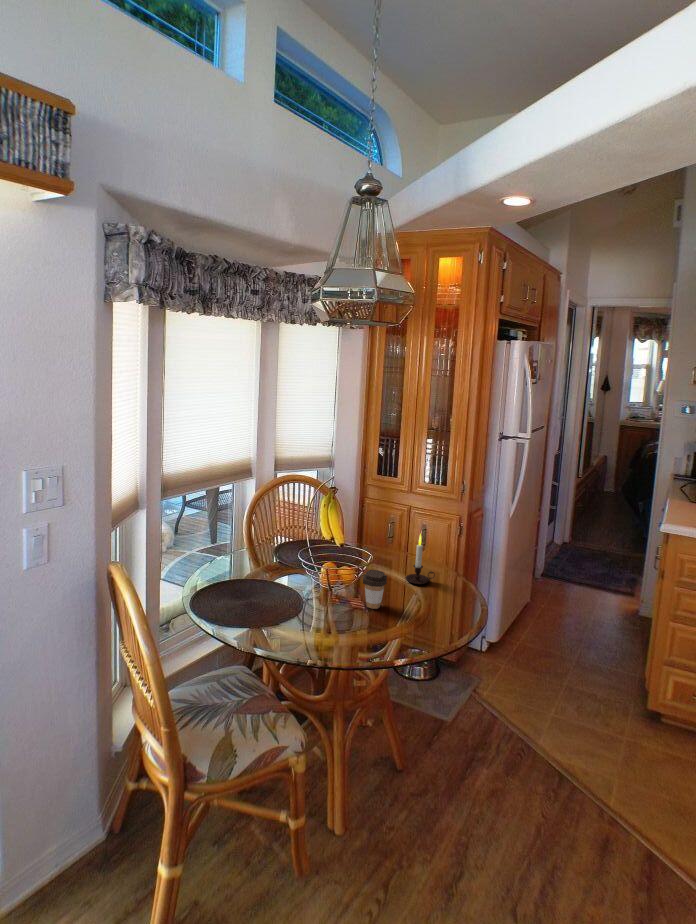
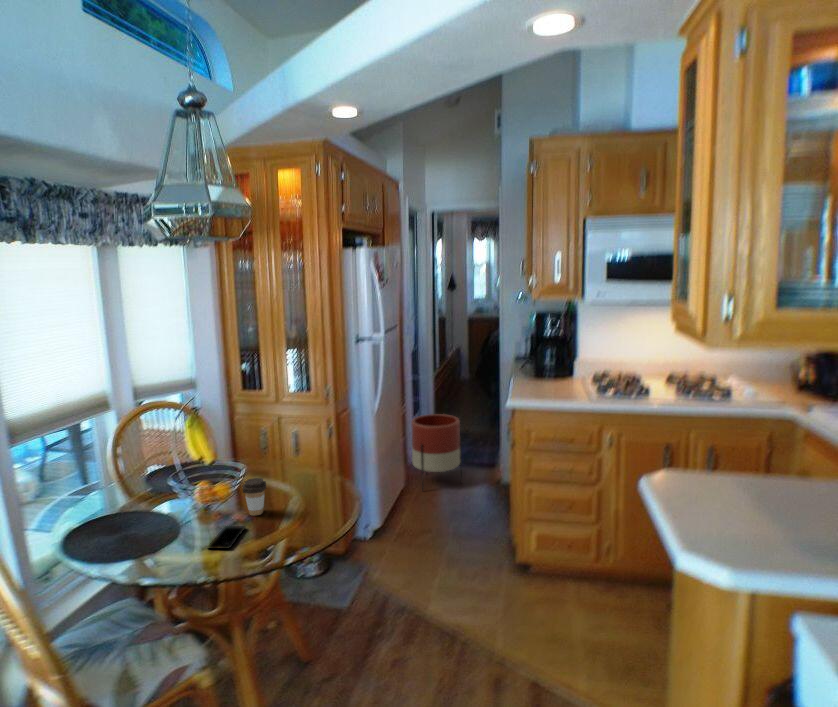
planter: none [539,527,602,609] -> present [411,414,462,490]
candle: present [406,534,435,584] -> none [285,437,313,486]
smartphone: none [322,614,361,640] -> present [208,526,245,549]

